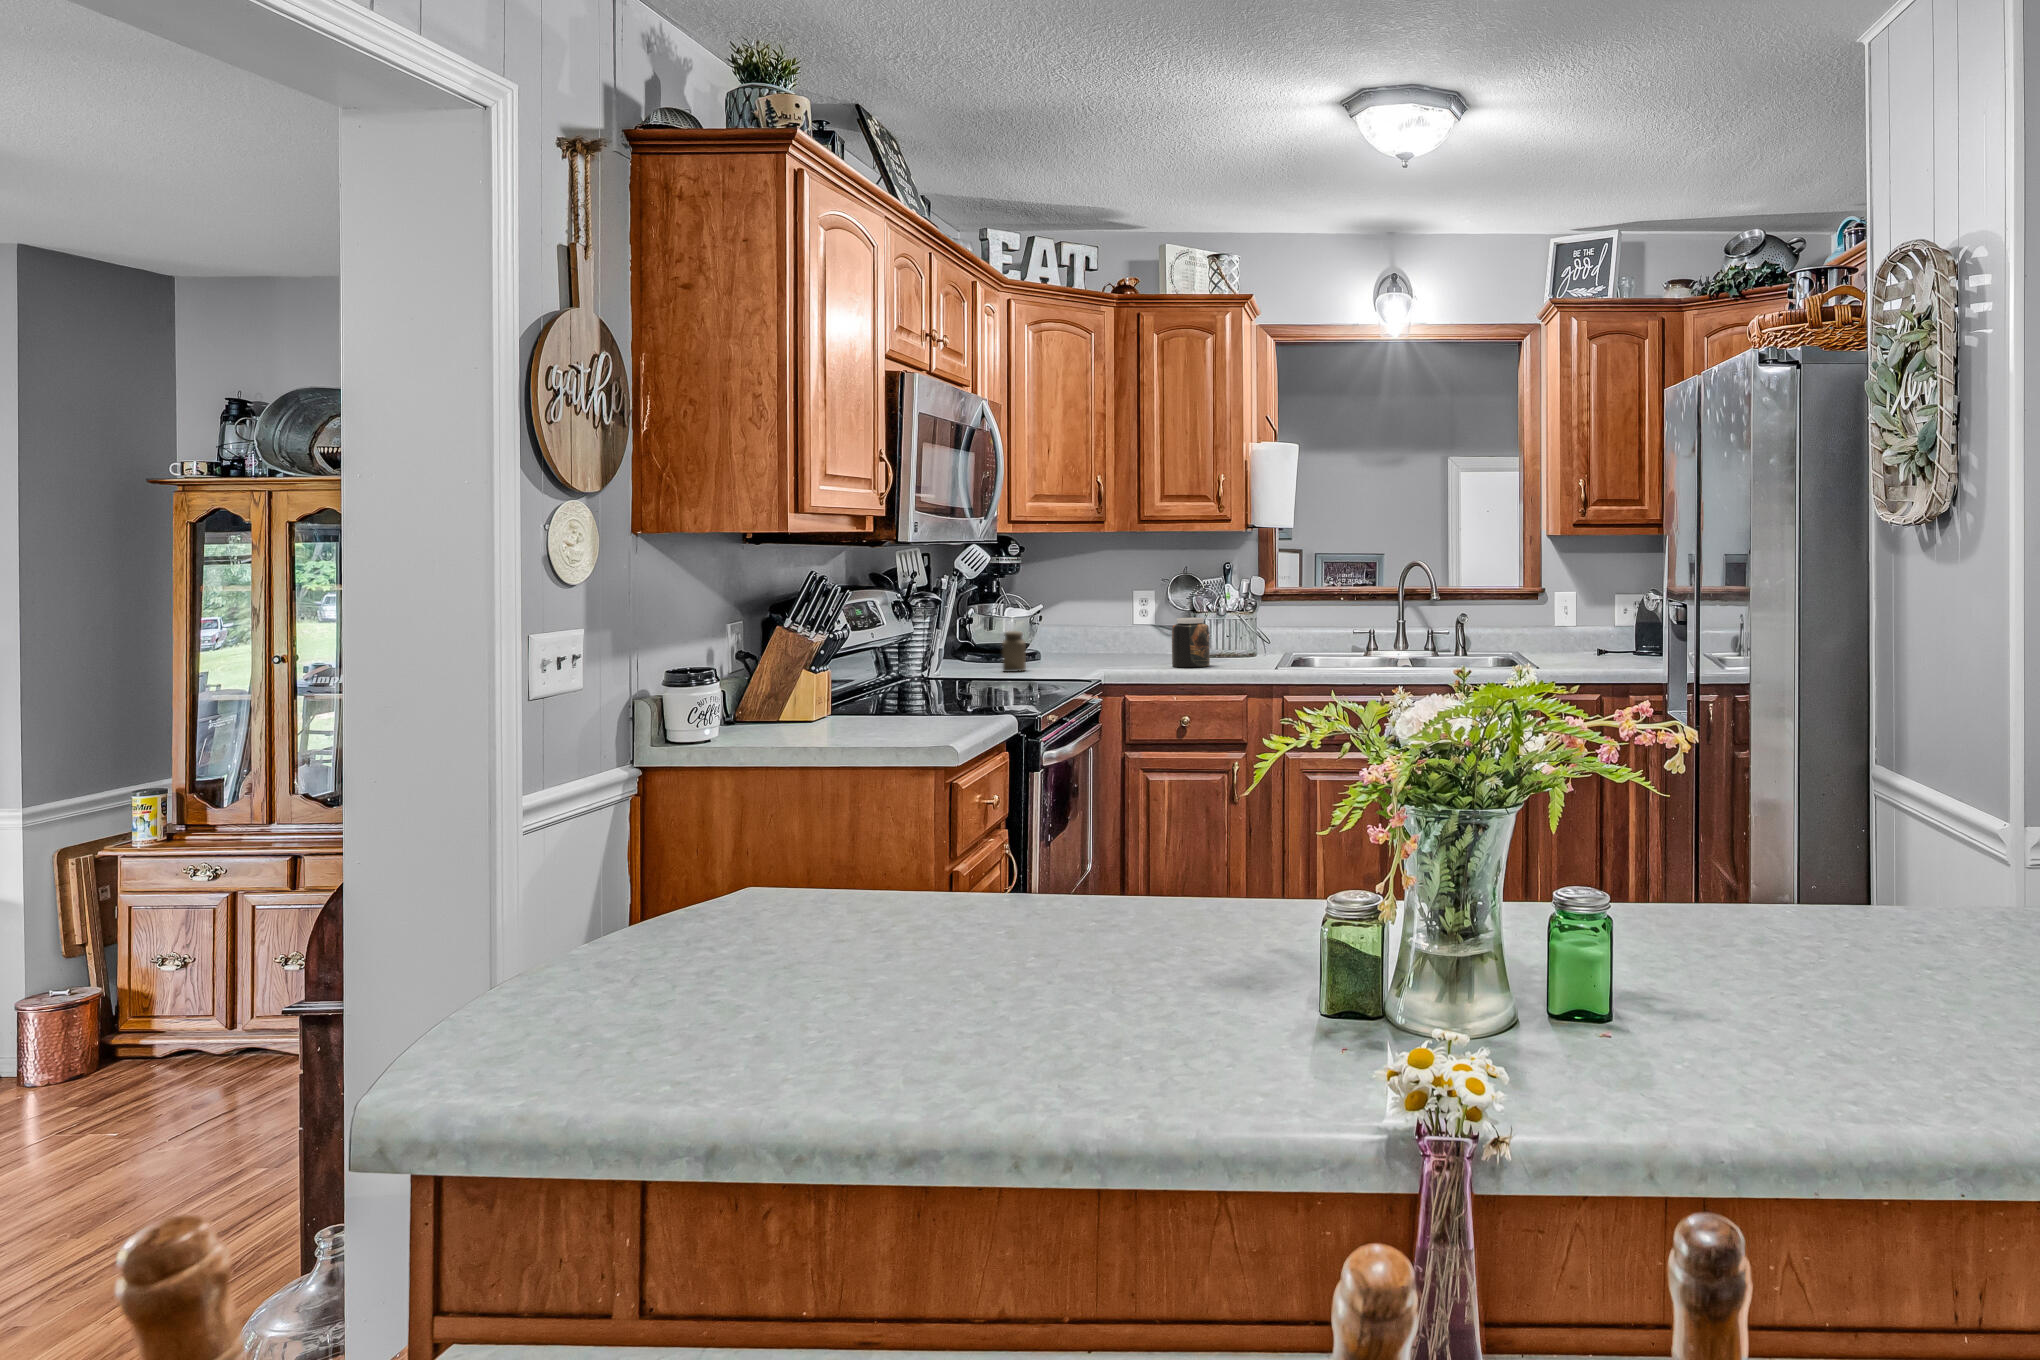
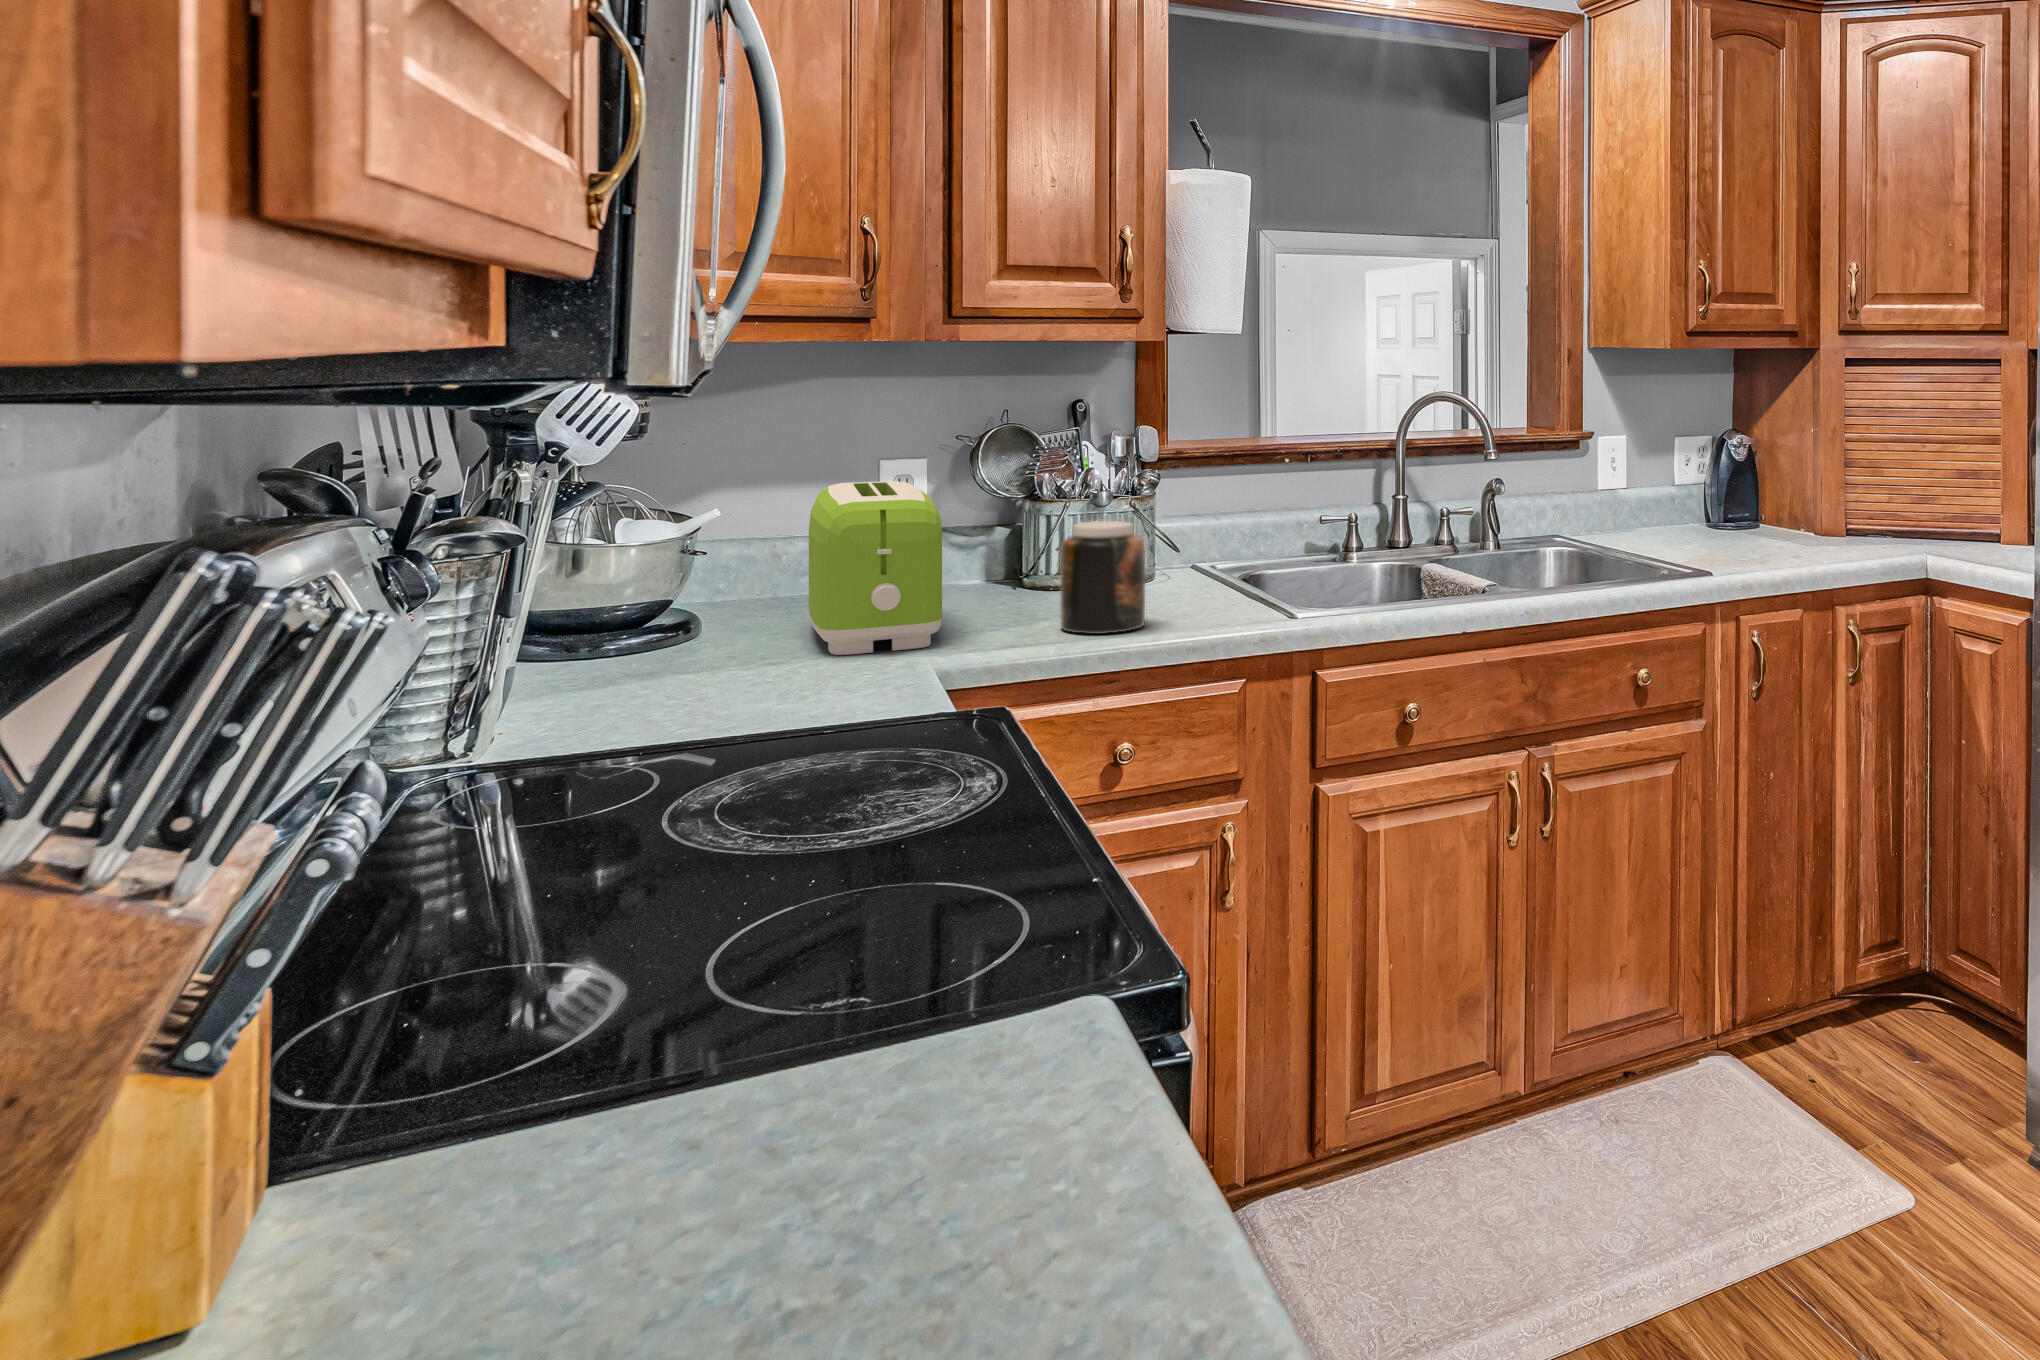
toaster: none [1069,599,1131,668] -> present [809,481,942,655]
salt shaker: present [1002,631,1026,672] -> none [655,579,719,688]

